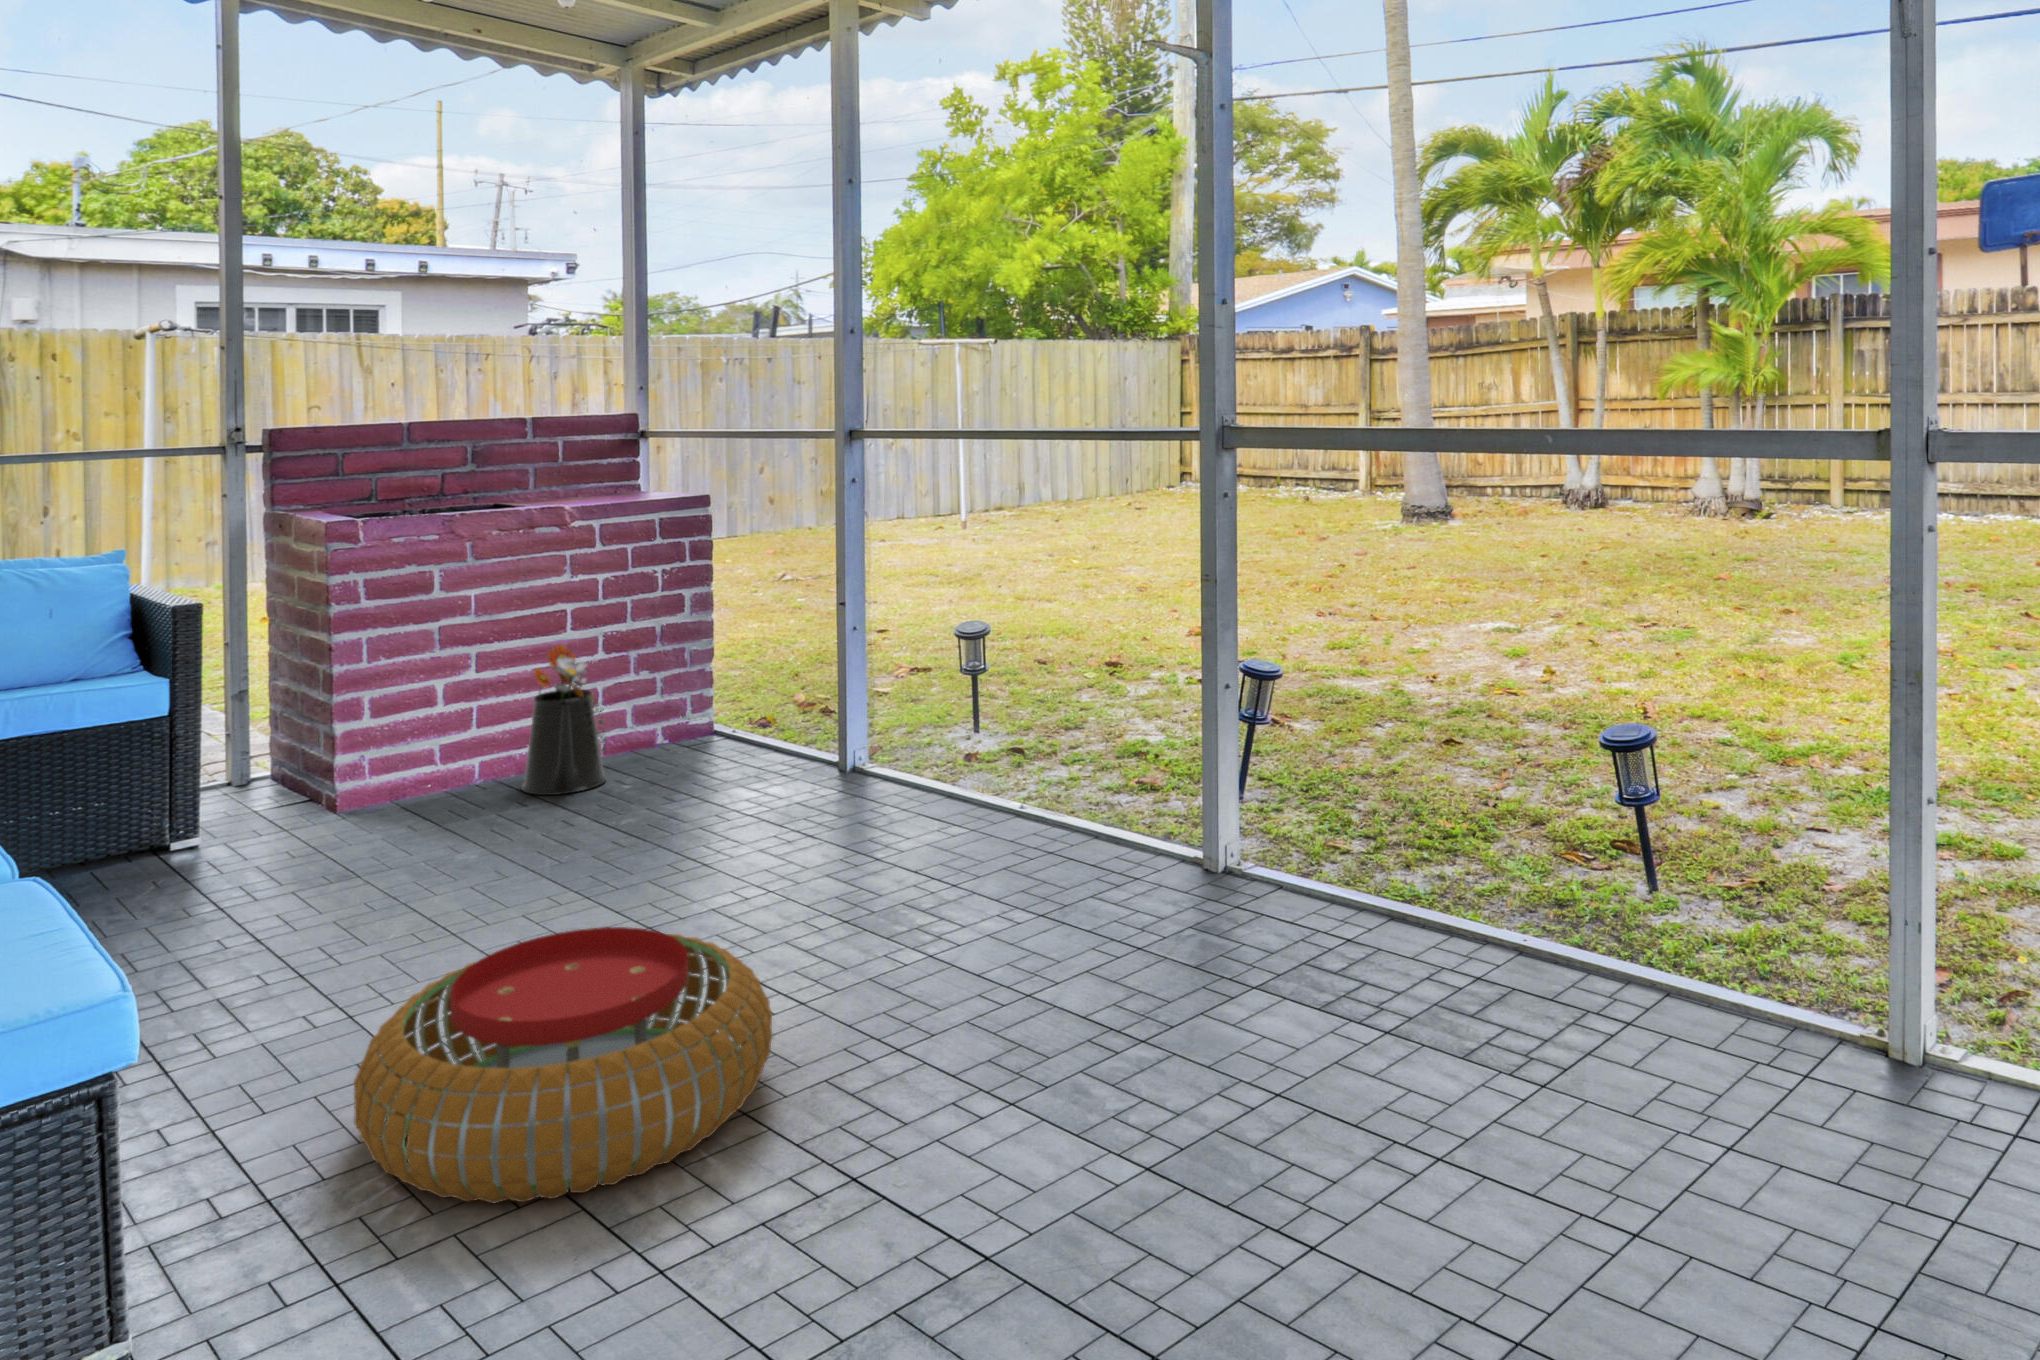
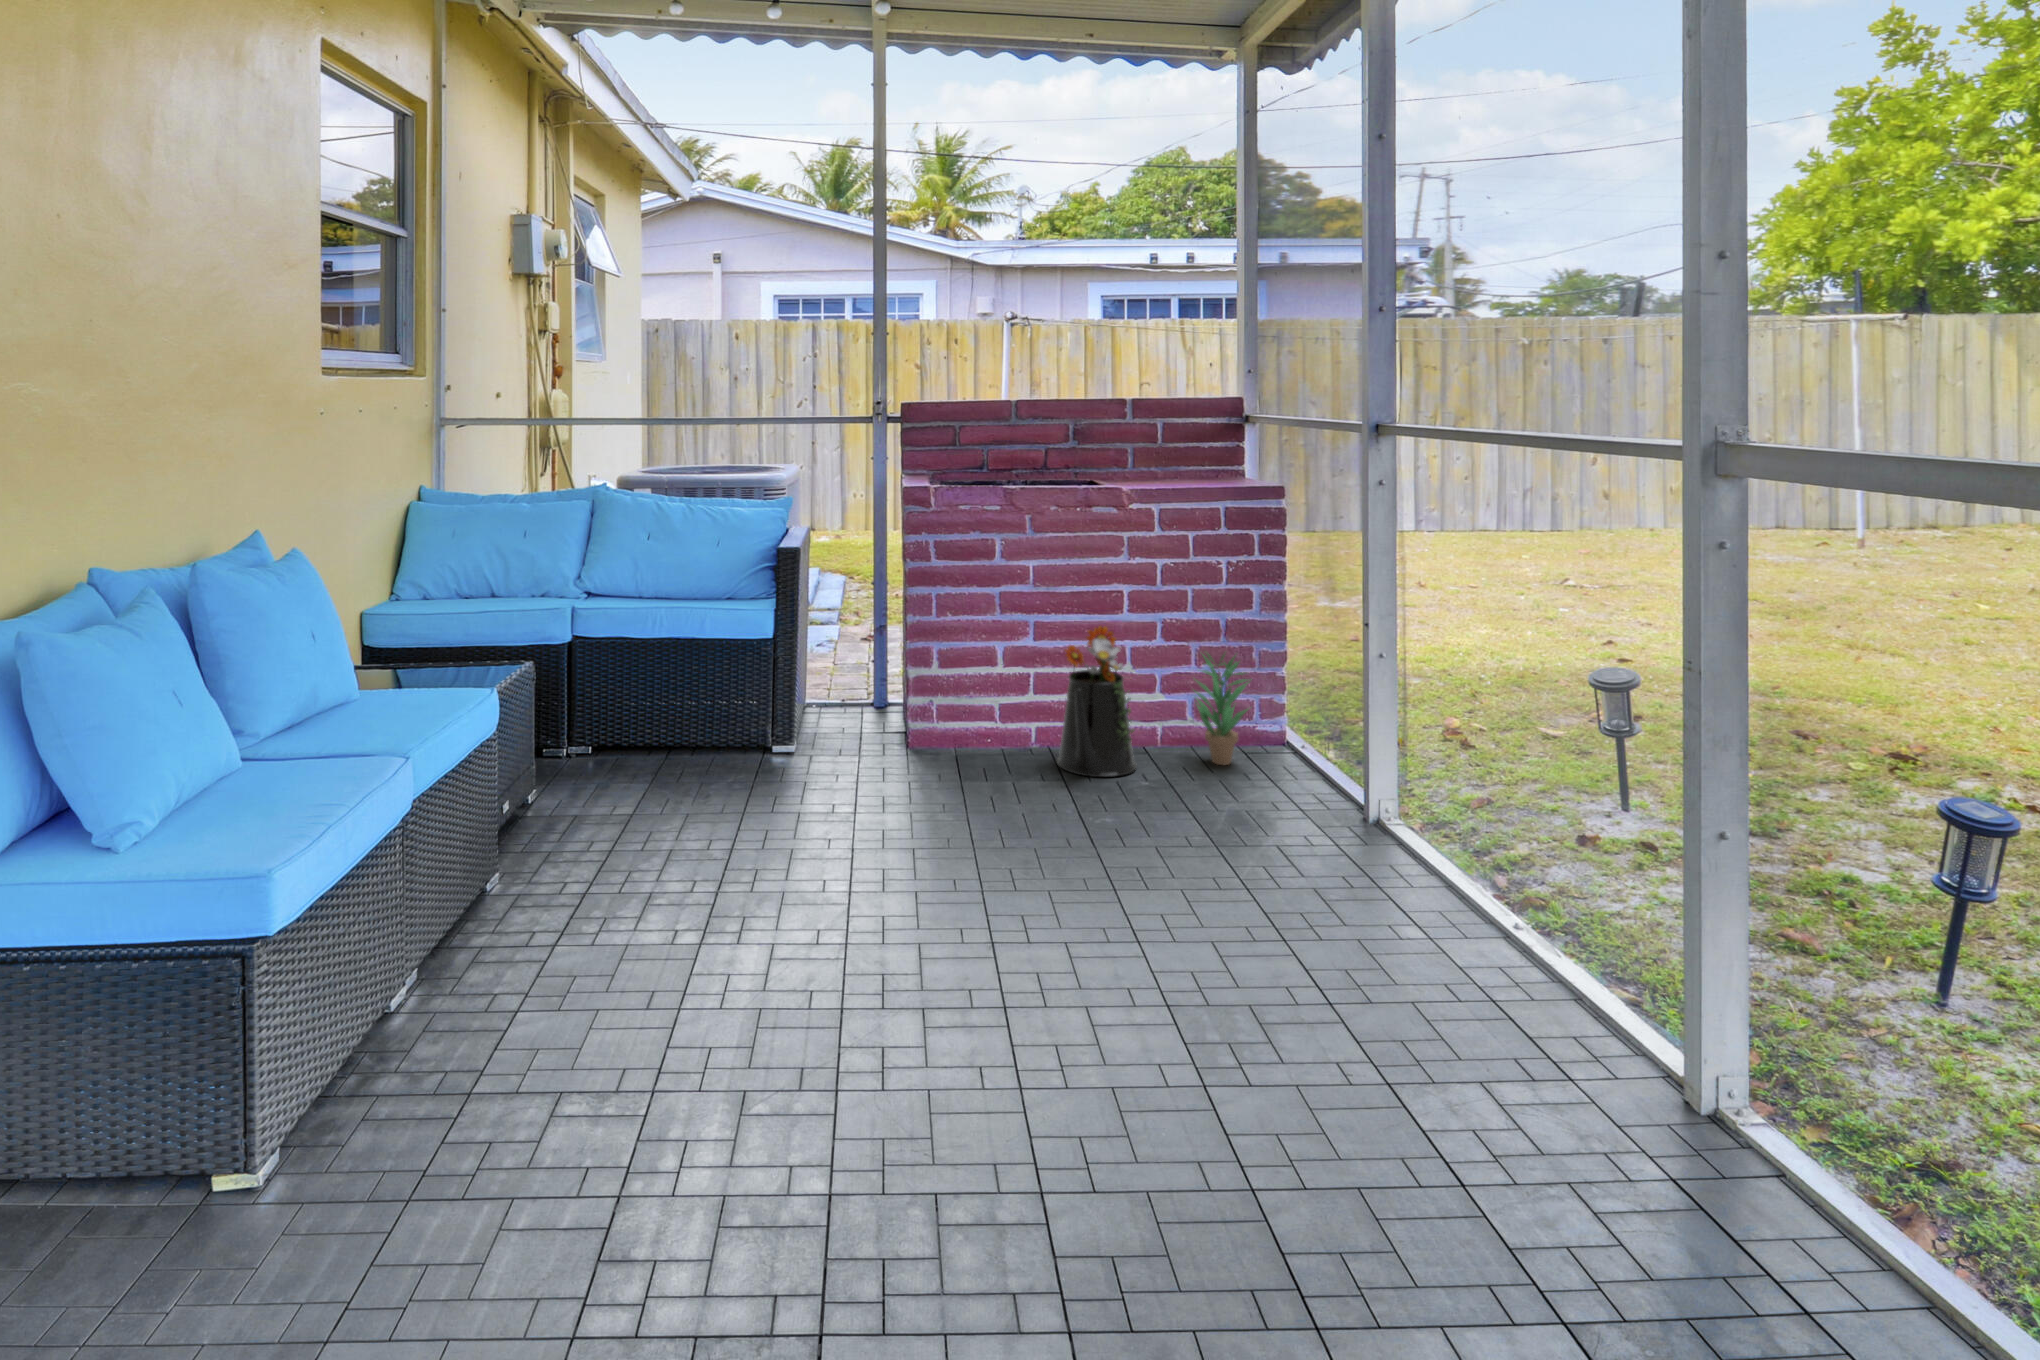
potted plant: none [640,647,705,758] -> present [1196,654,1248,765]
pouf: present [354,927,773,1203] -> none [455,944,879,1275]

